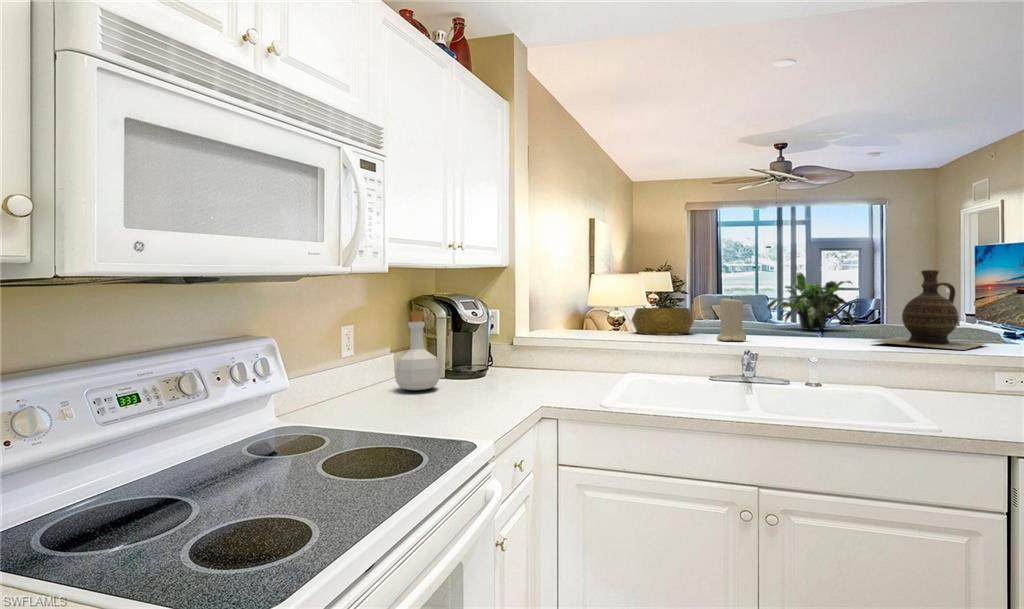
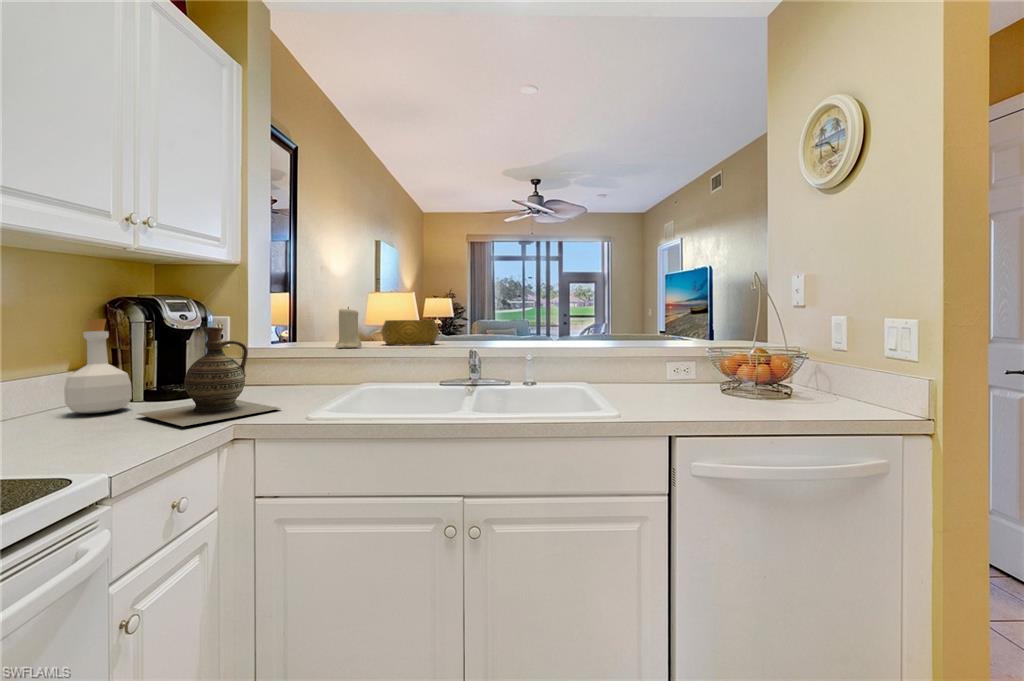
ceramic jug: present [872,270,985,350] -> present [137,327,280,426]
potted plant: present [767,272,854,329] -> none [509,291,575,340]
candle: present [717,296,746,341] -> present [335,307,362,348]

